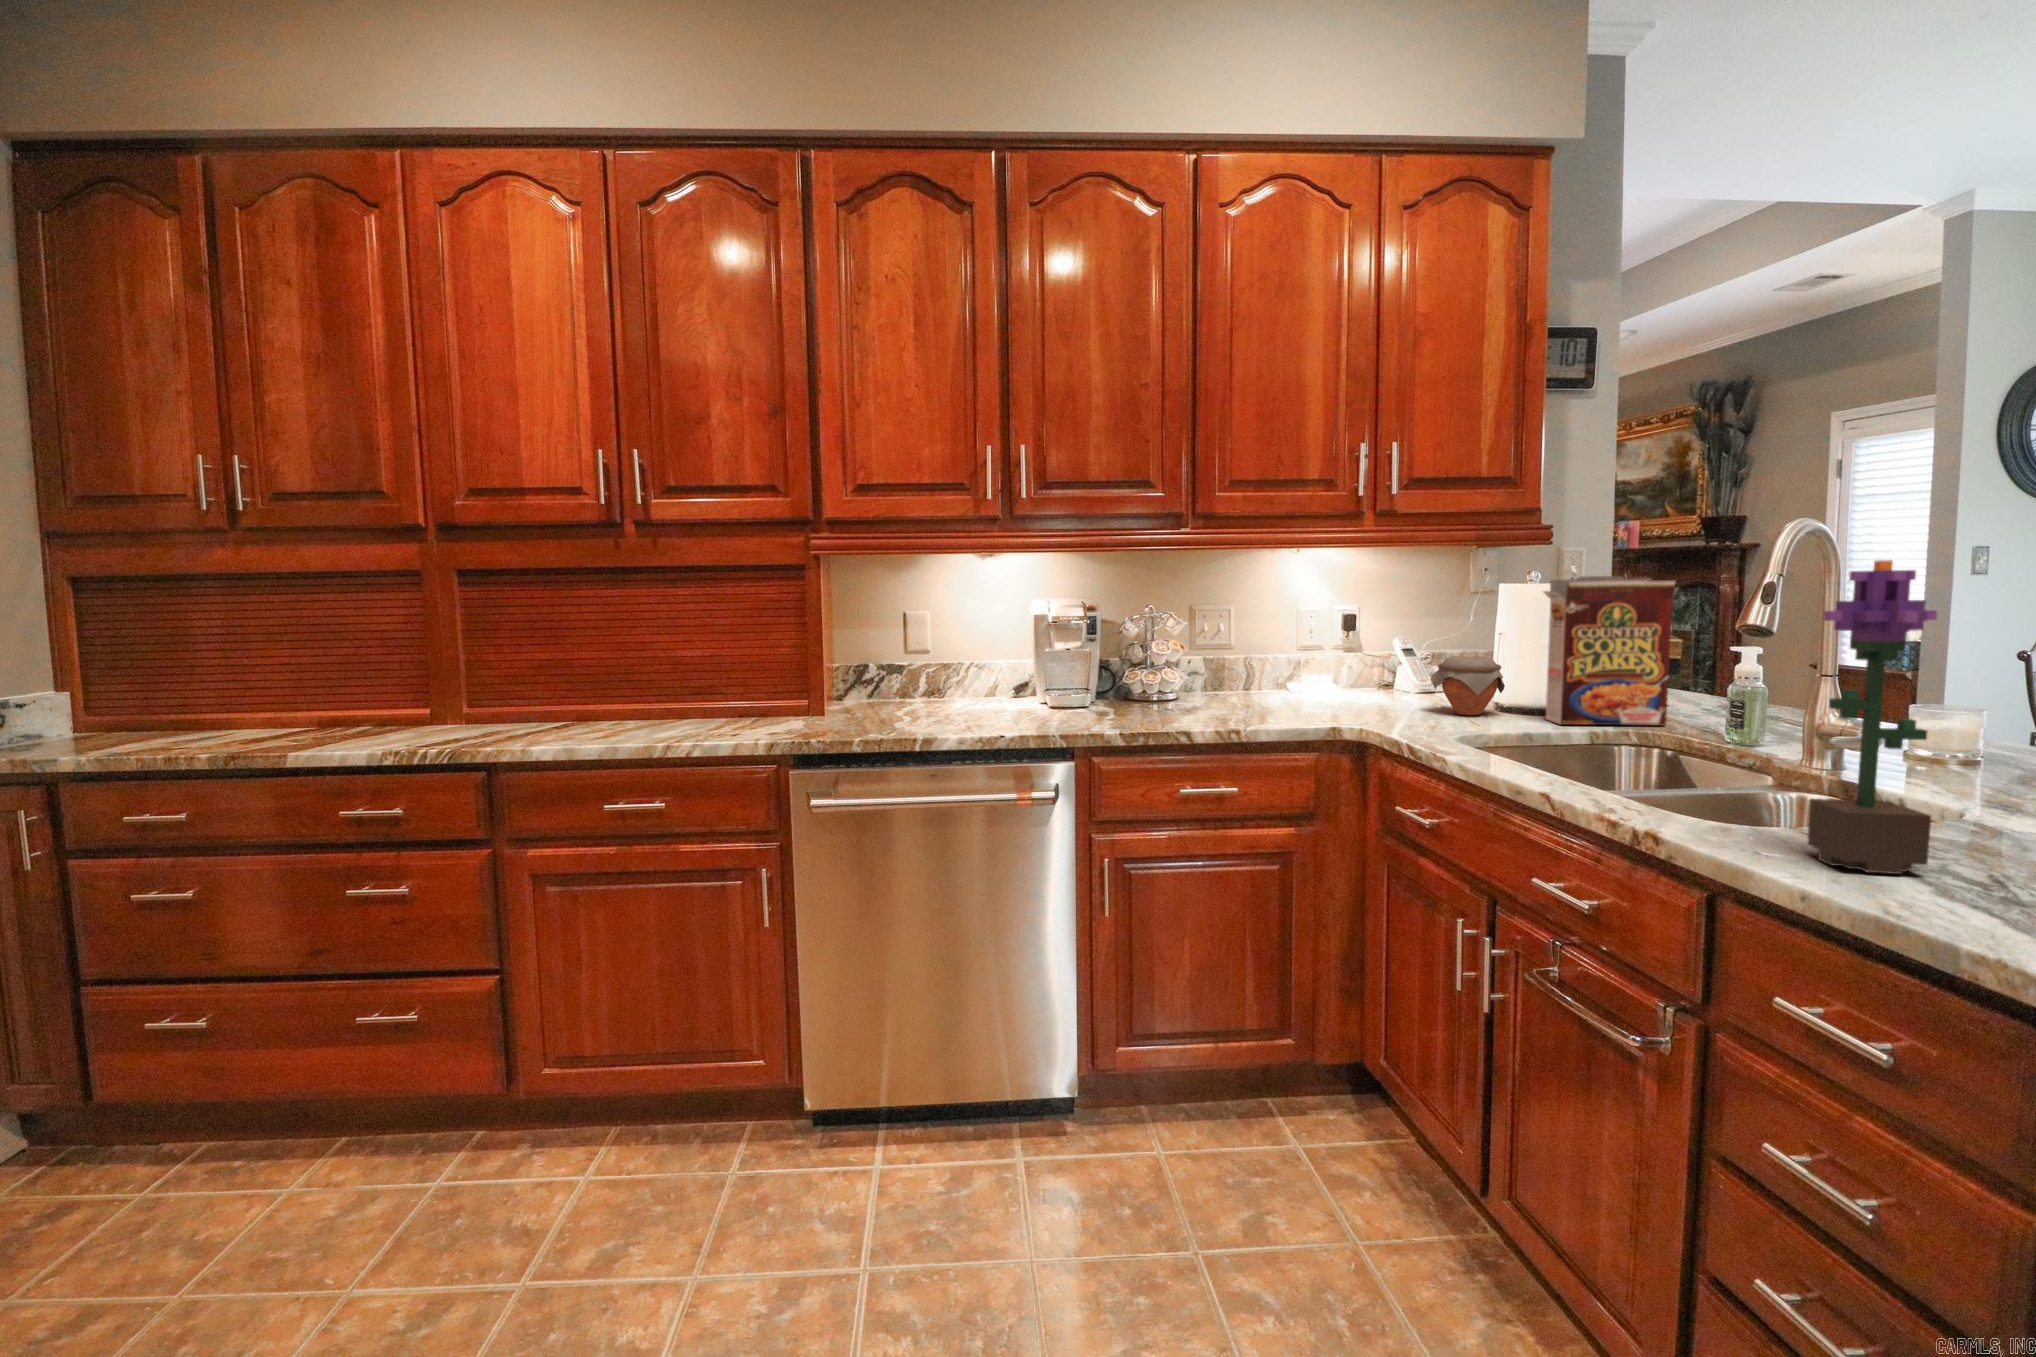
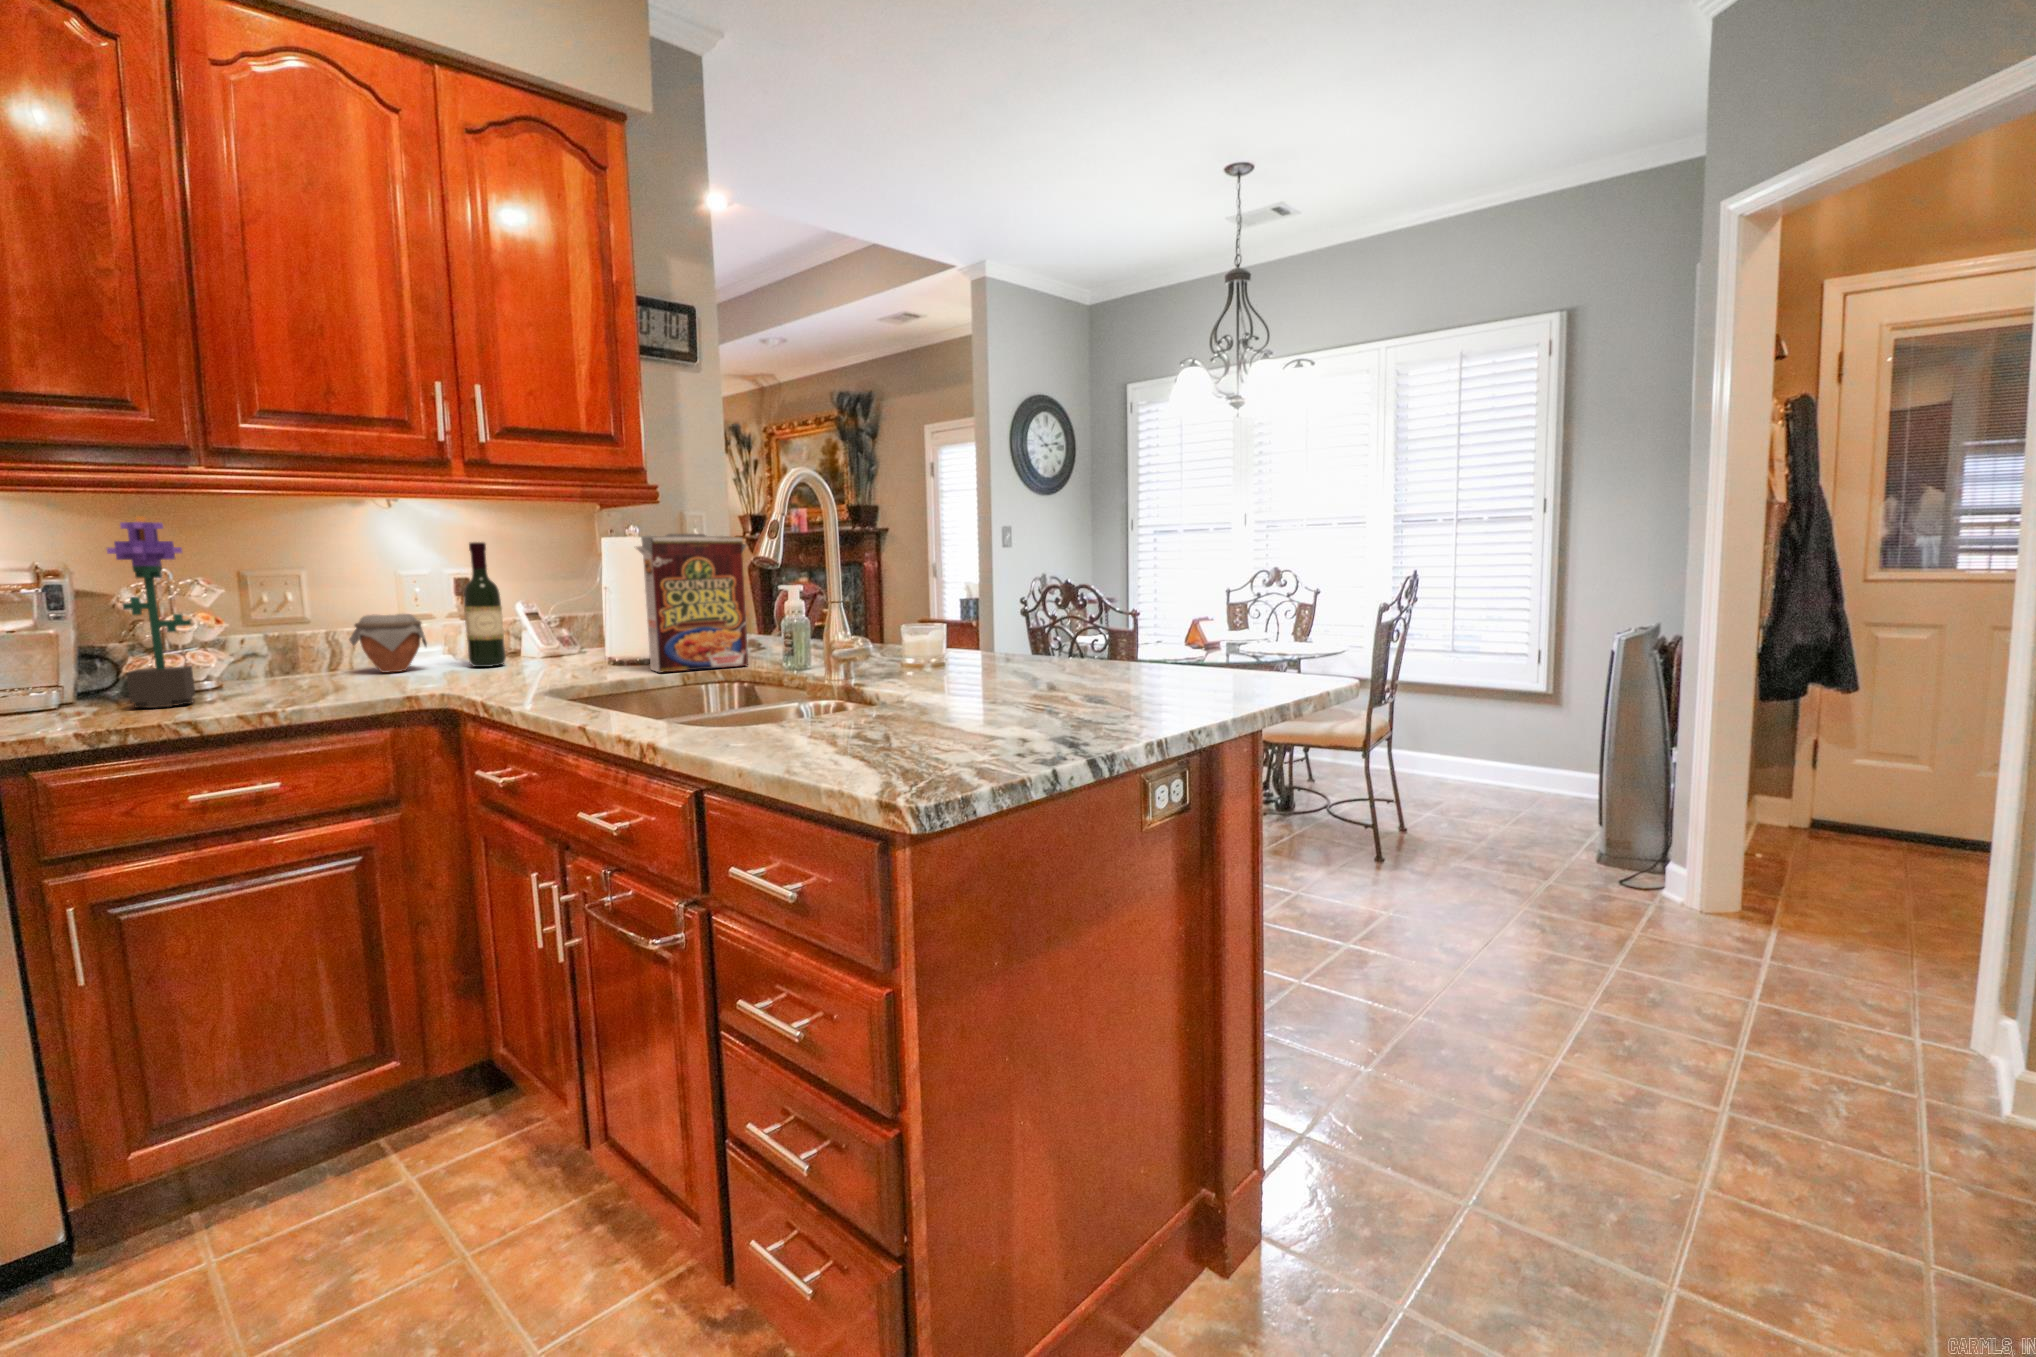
potted flower: present [1807,560,1937,874] -> present [107,516,195,708]
wine bottle: none [1357,585,1390,700] -> present [464,542,506,667]
jar: present [1431,656,1505,715] -> present [349,614,427,672]

